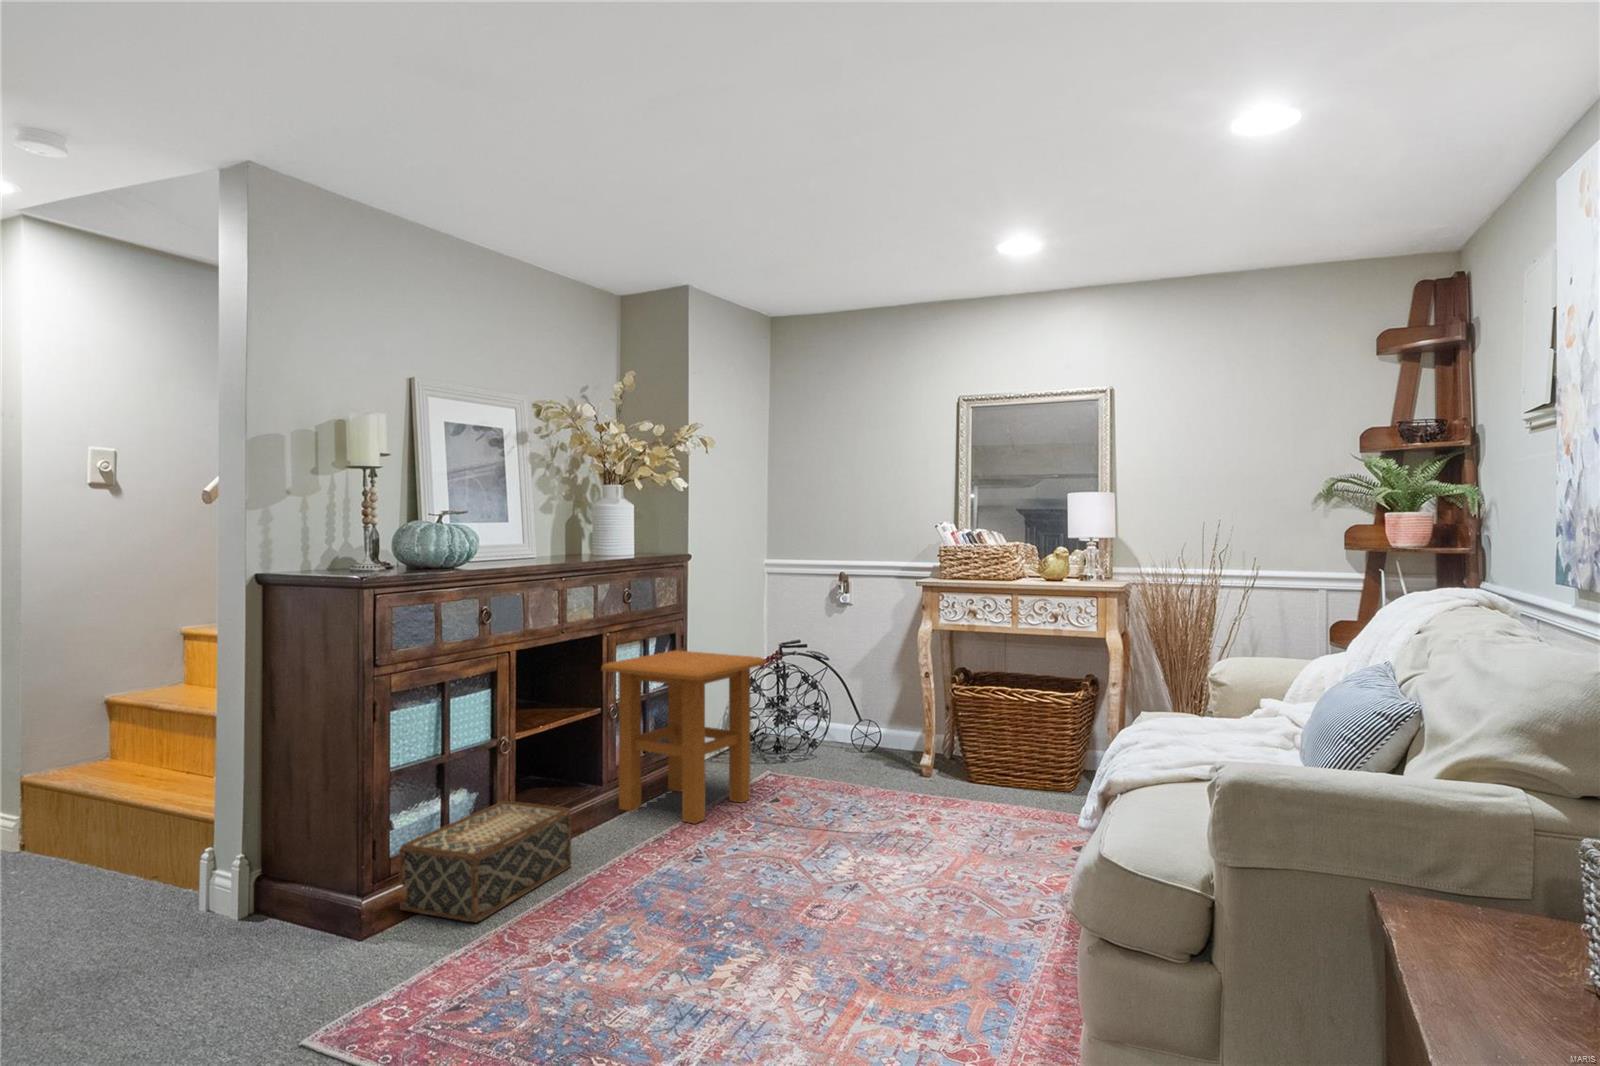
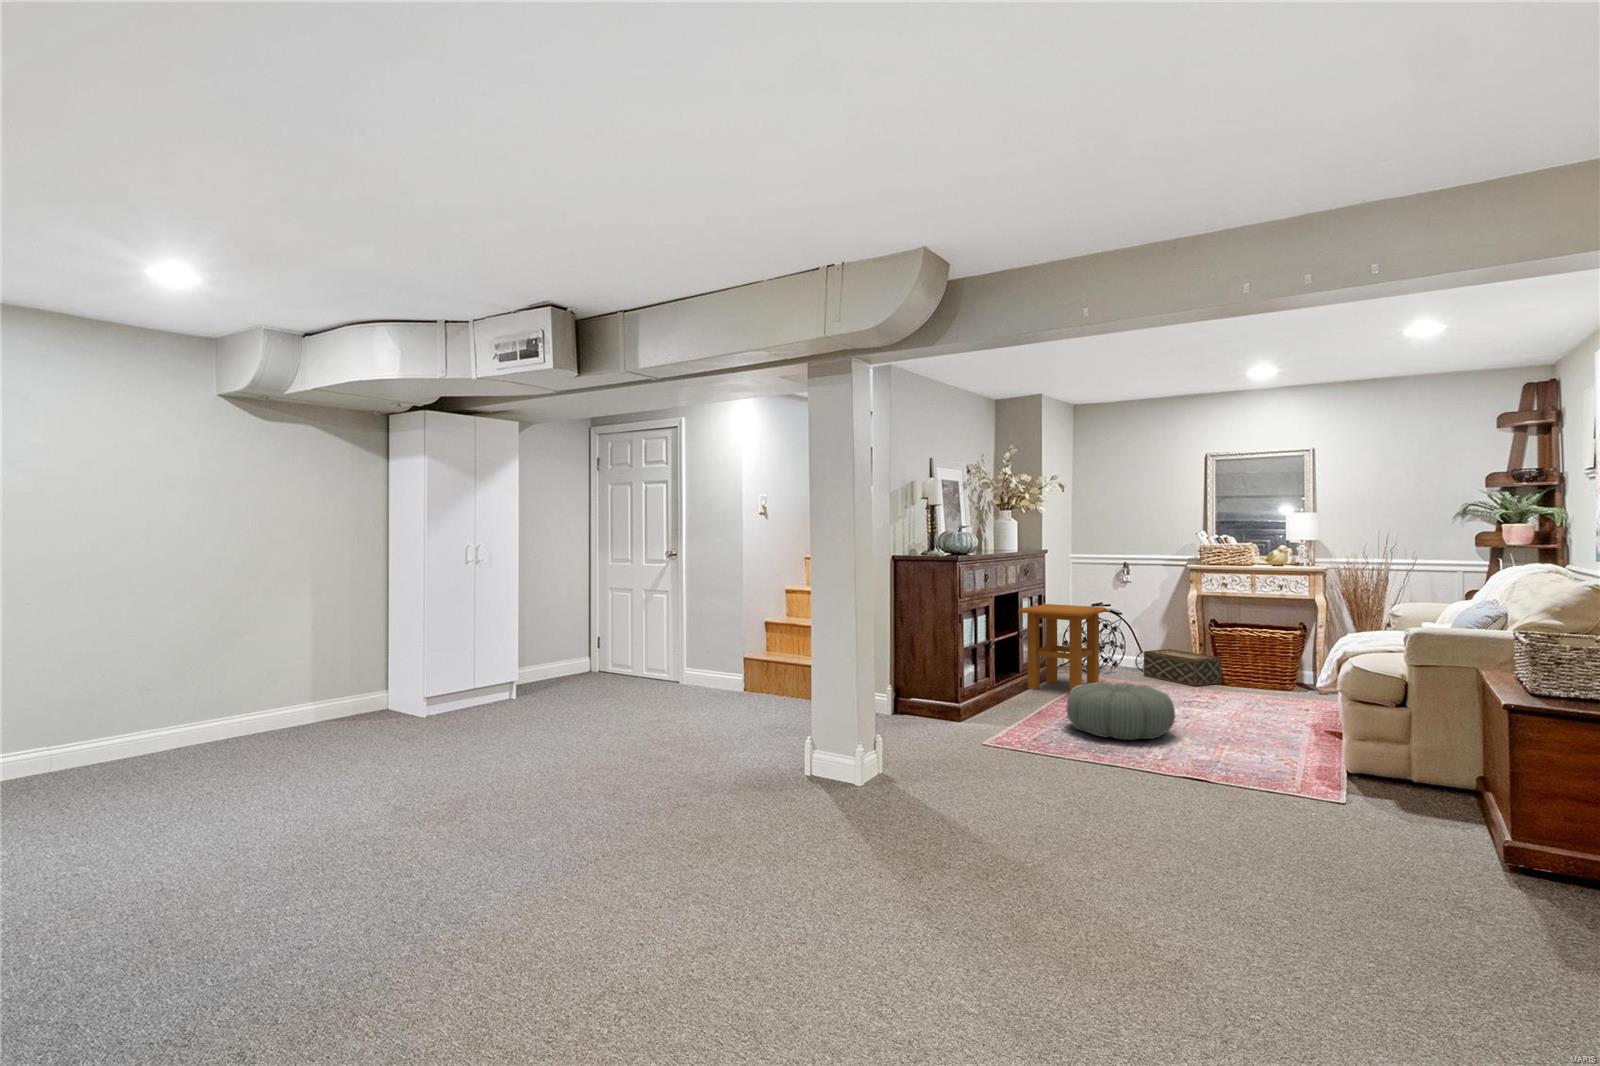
woven basket: present [399,801,571,922] -> present [1144,649,1222,686]
pouf: none [568,831,789,982] -> present [1066,682,1175,740]

